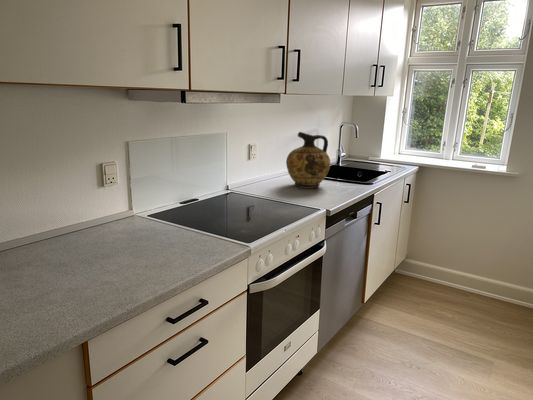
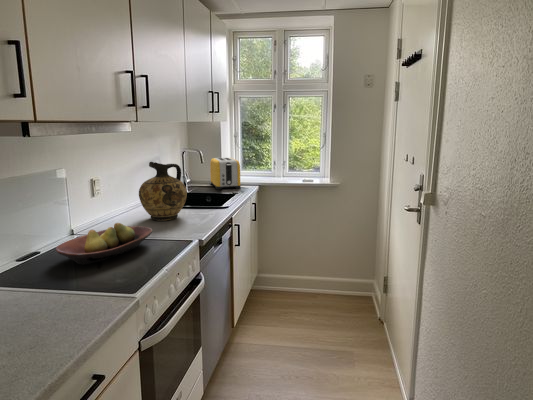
toaster: none [368,134,399,167] -> present [210,158,241,189]
fruit bowl: none [205,183,286,214] -> present [56,223,152,264]

